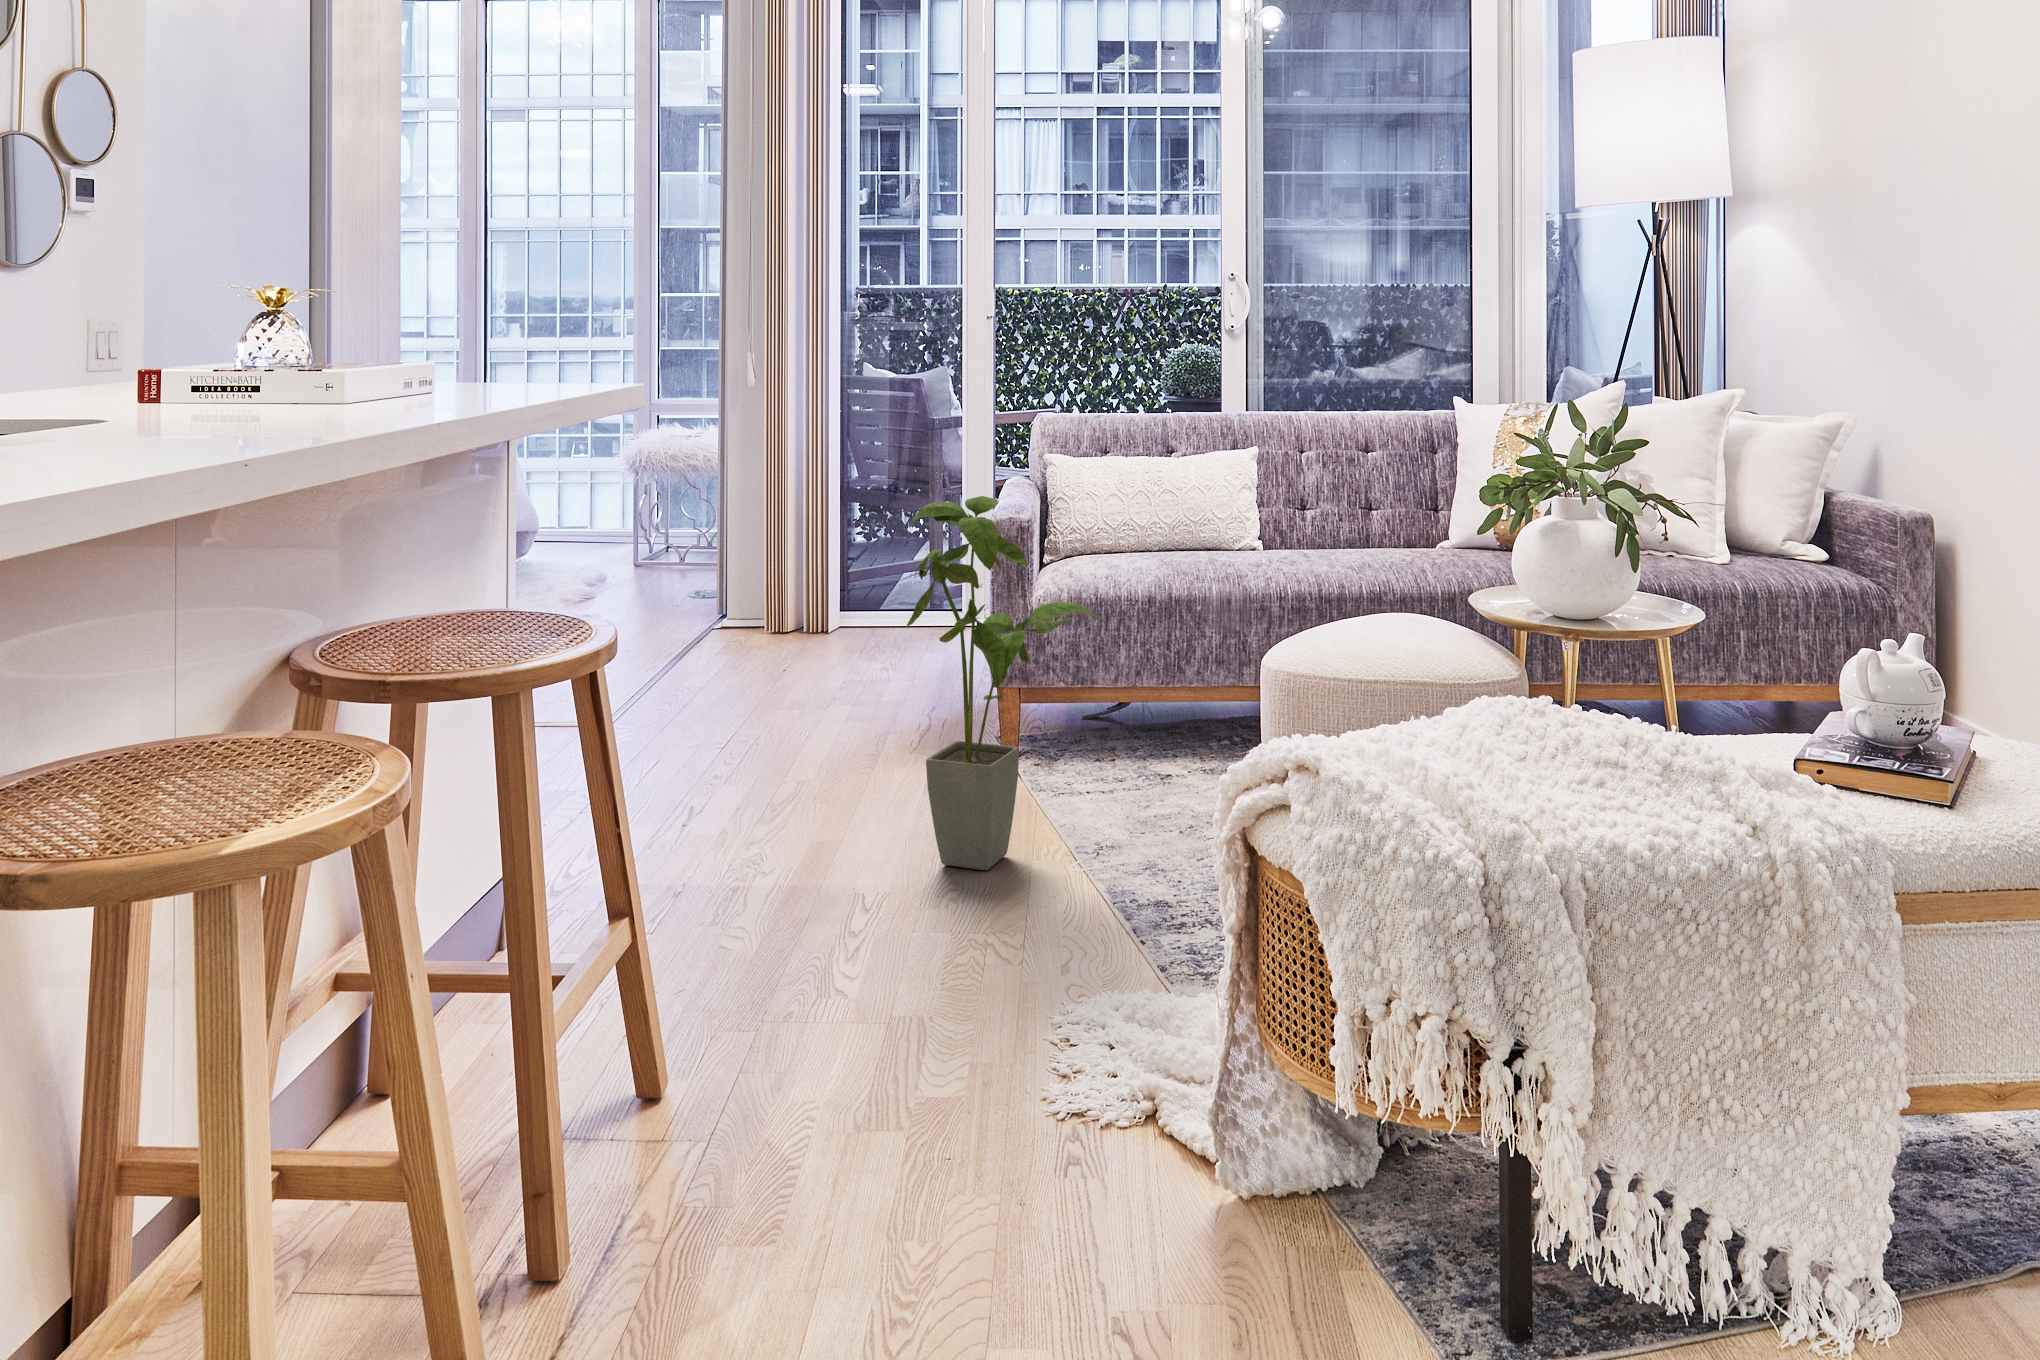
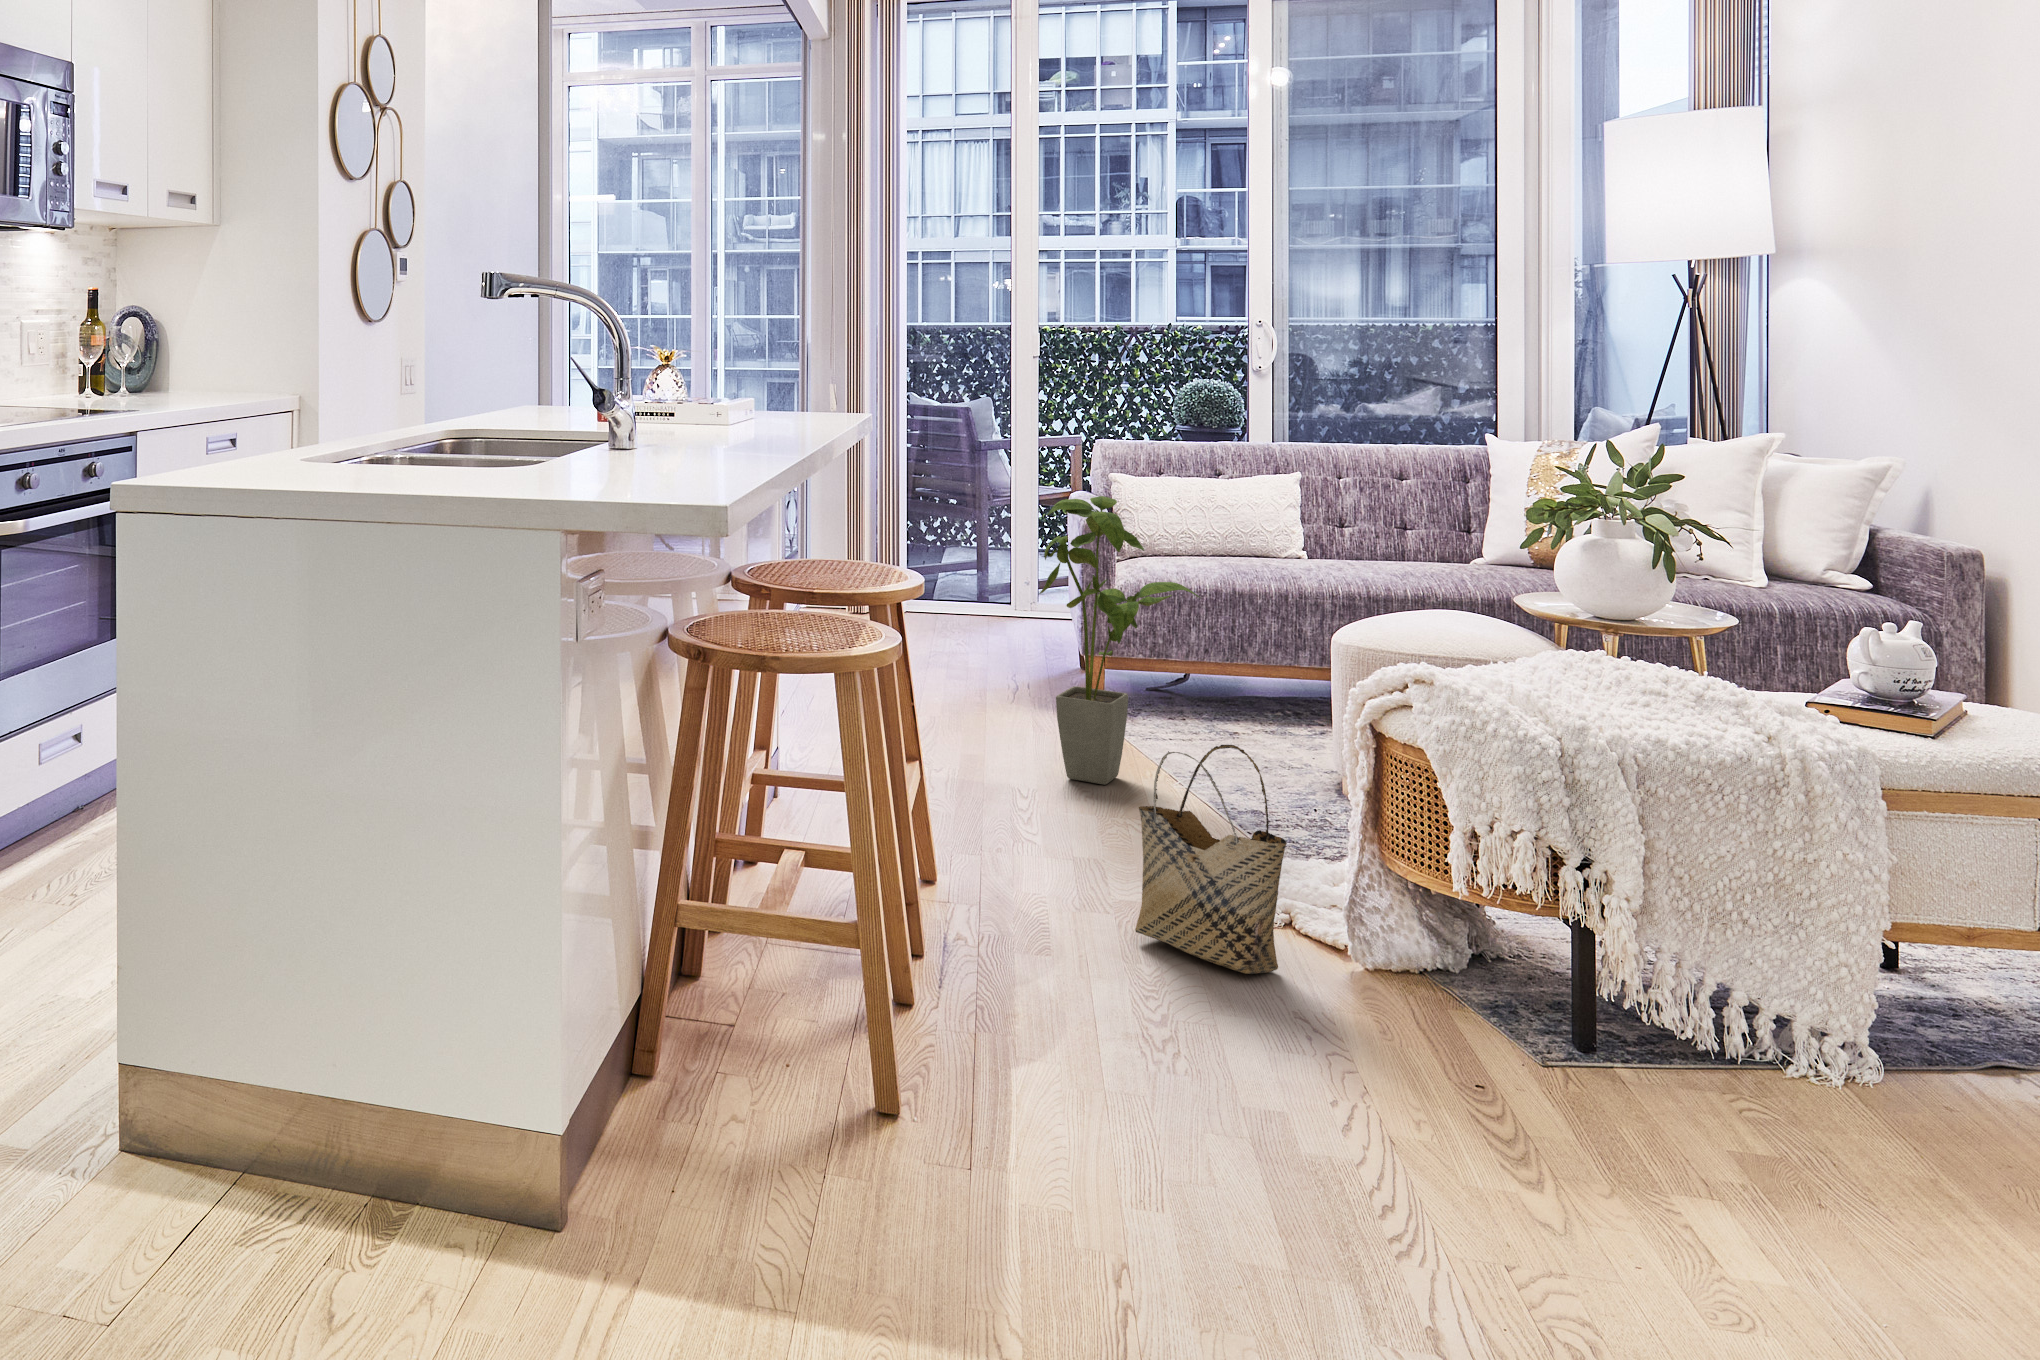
woven basket: none [924,869,1123,1234] -> present [1135,745,1287,974]

